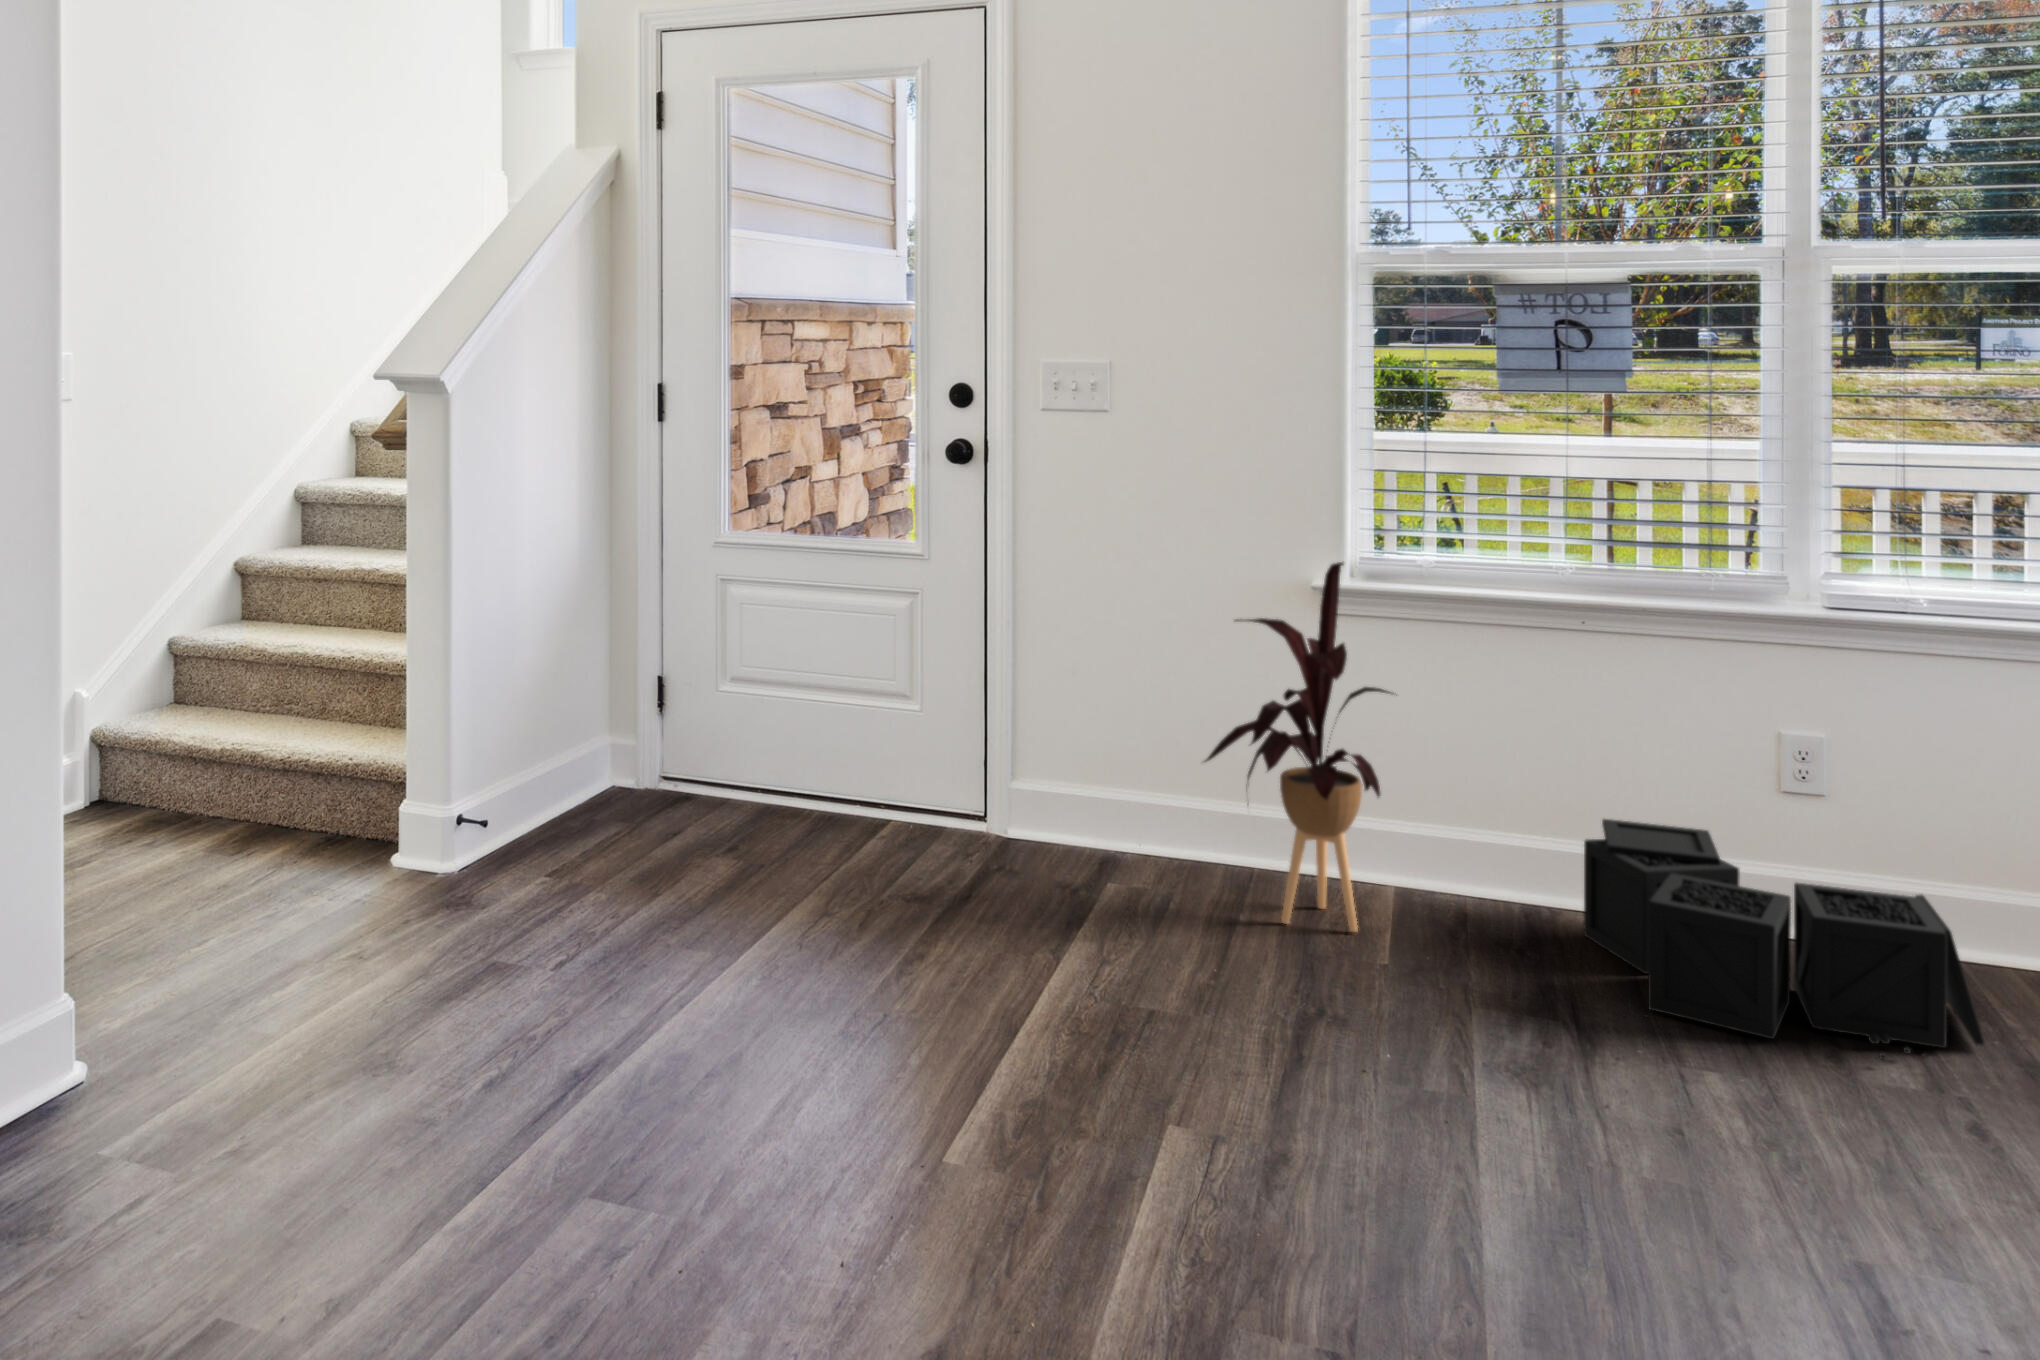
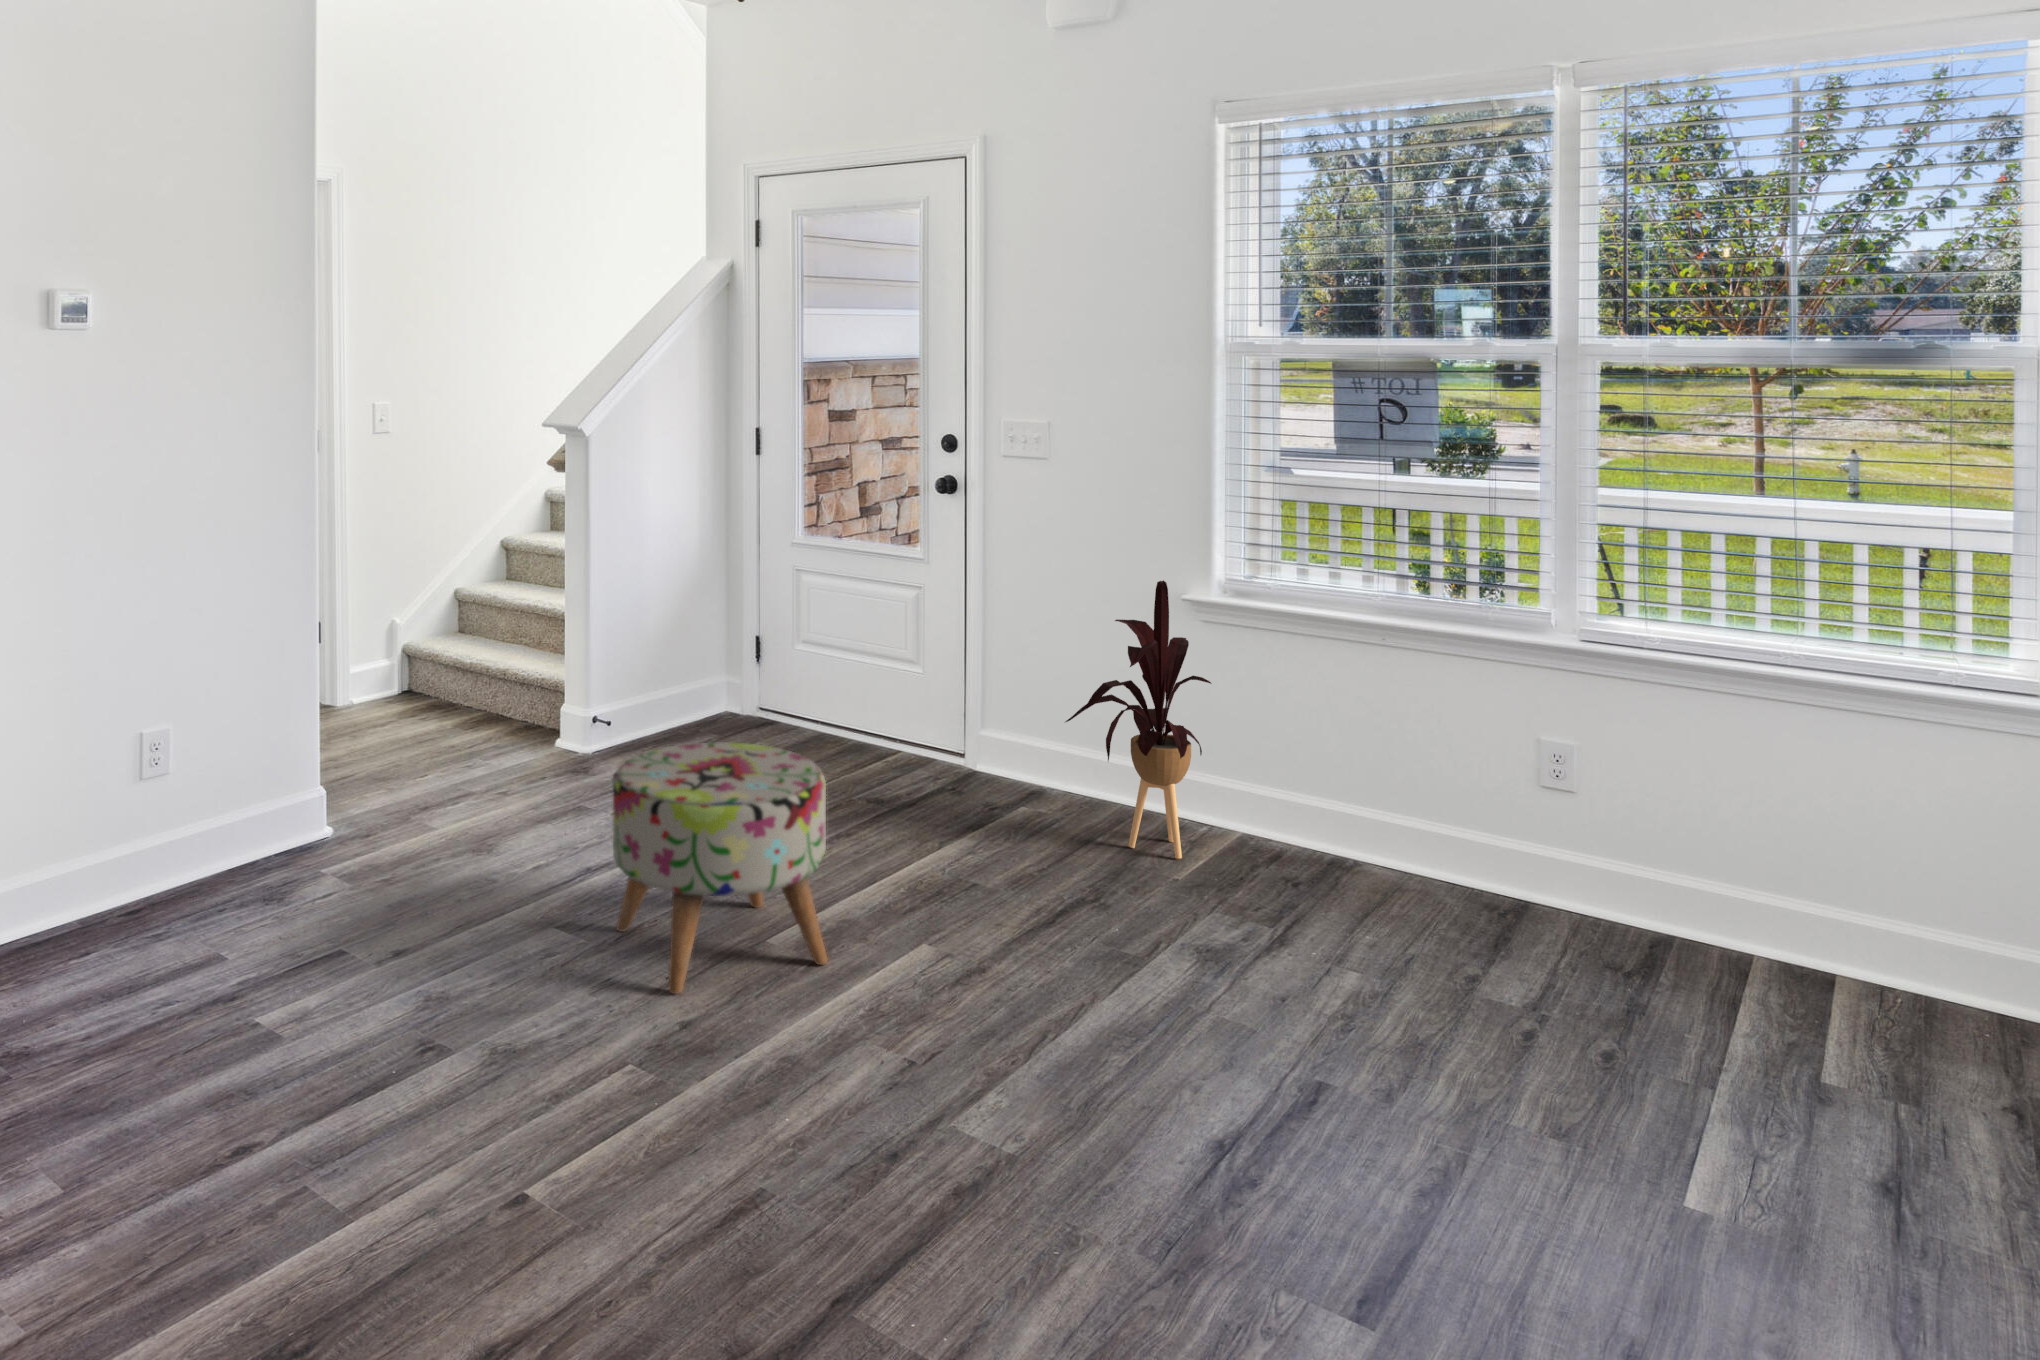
storage bin: present [1584,819,1985,1060] -> none [1353,795,1628,989]
ottoman: none [694,844,1064,1295] -> present [613,742,828,994]

